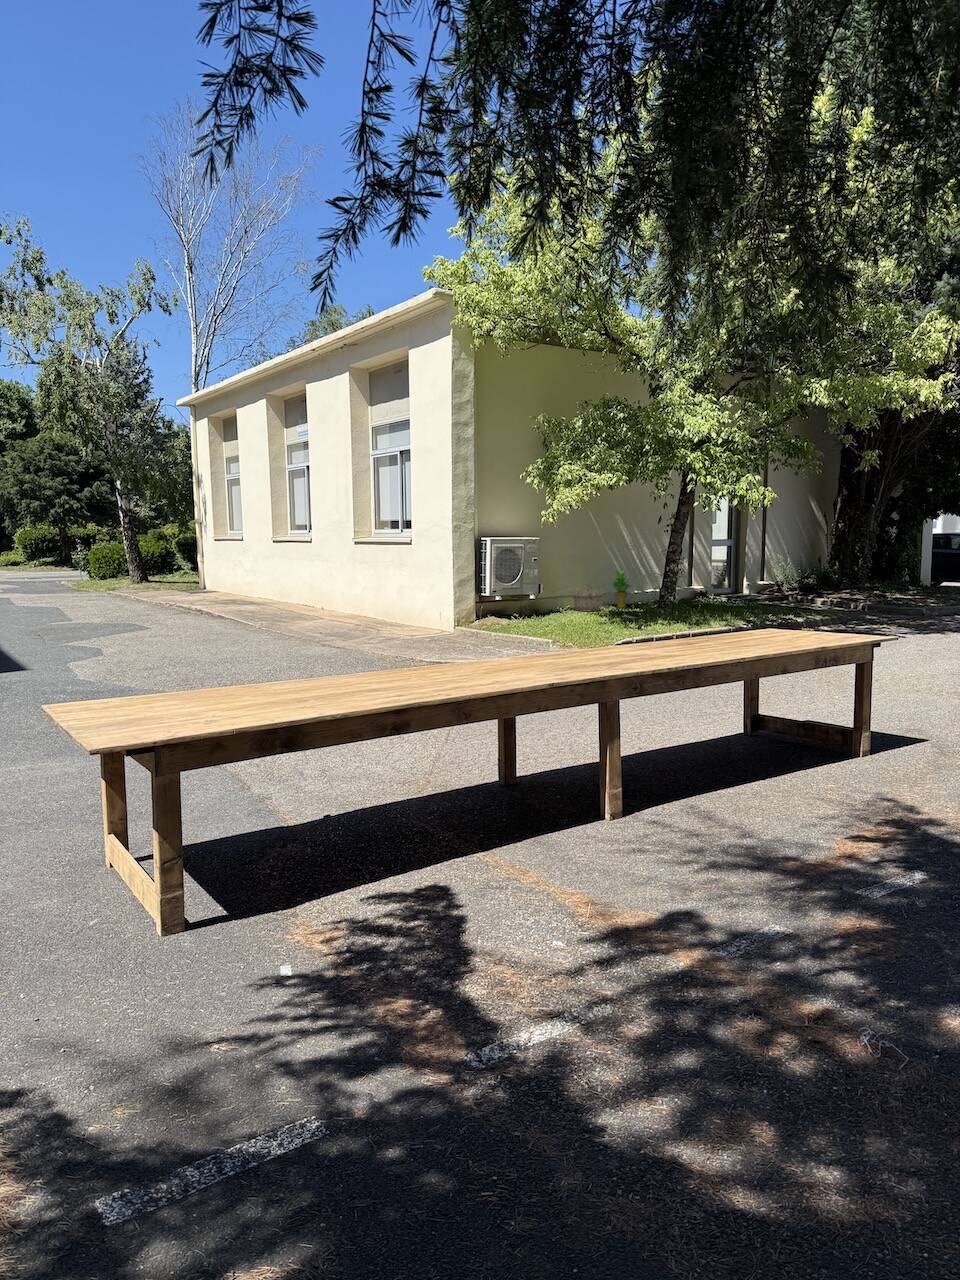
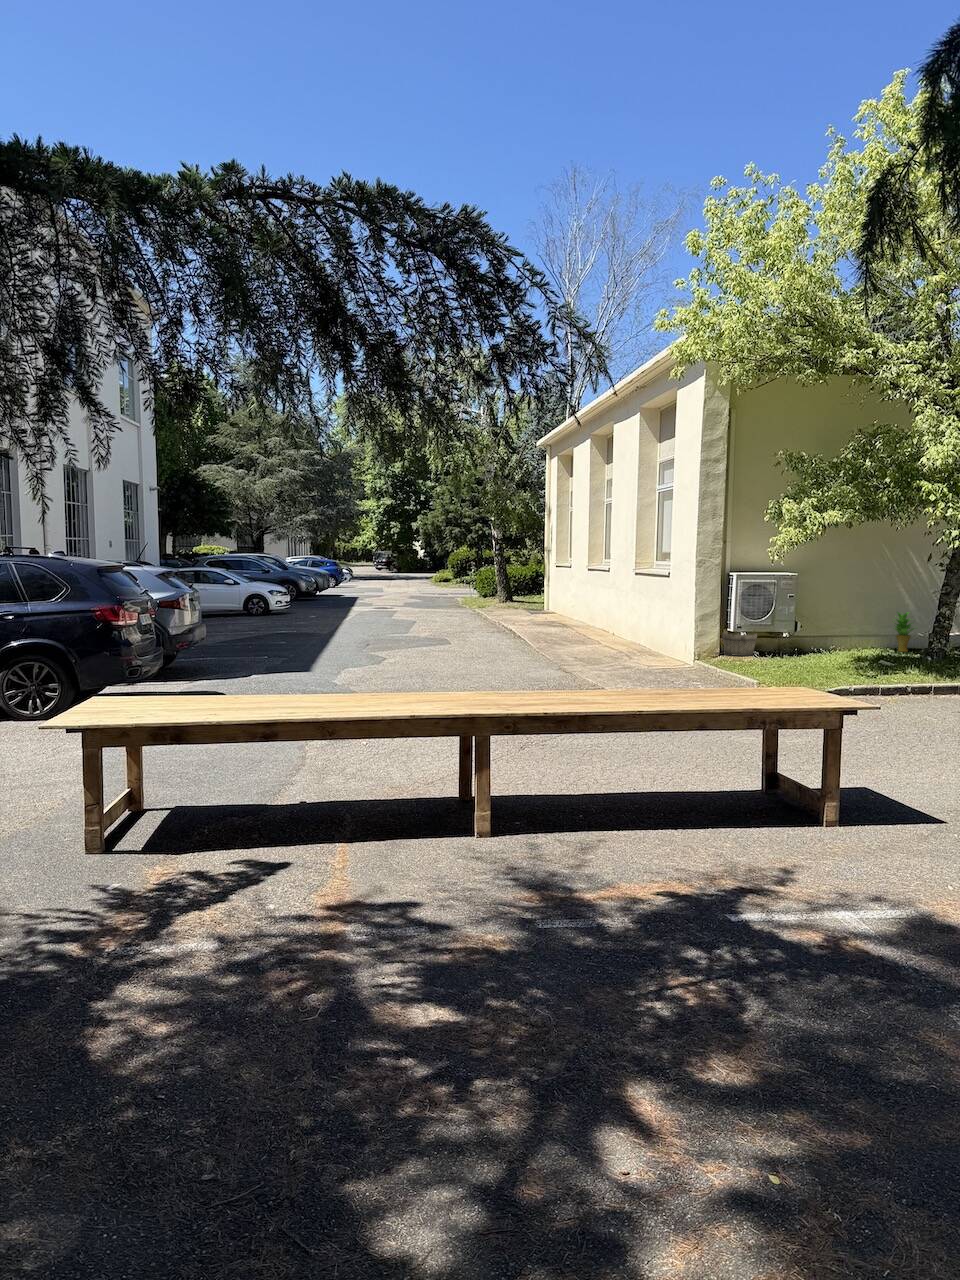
wooden bucket: present [572,589,603,611] -> present [722,633,757,656]

